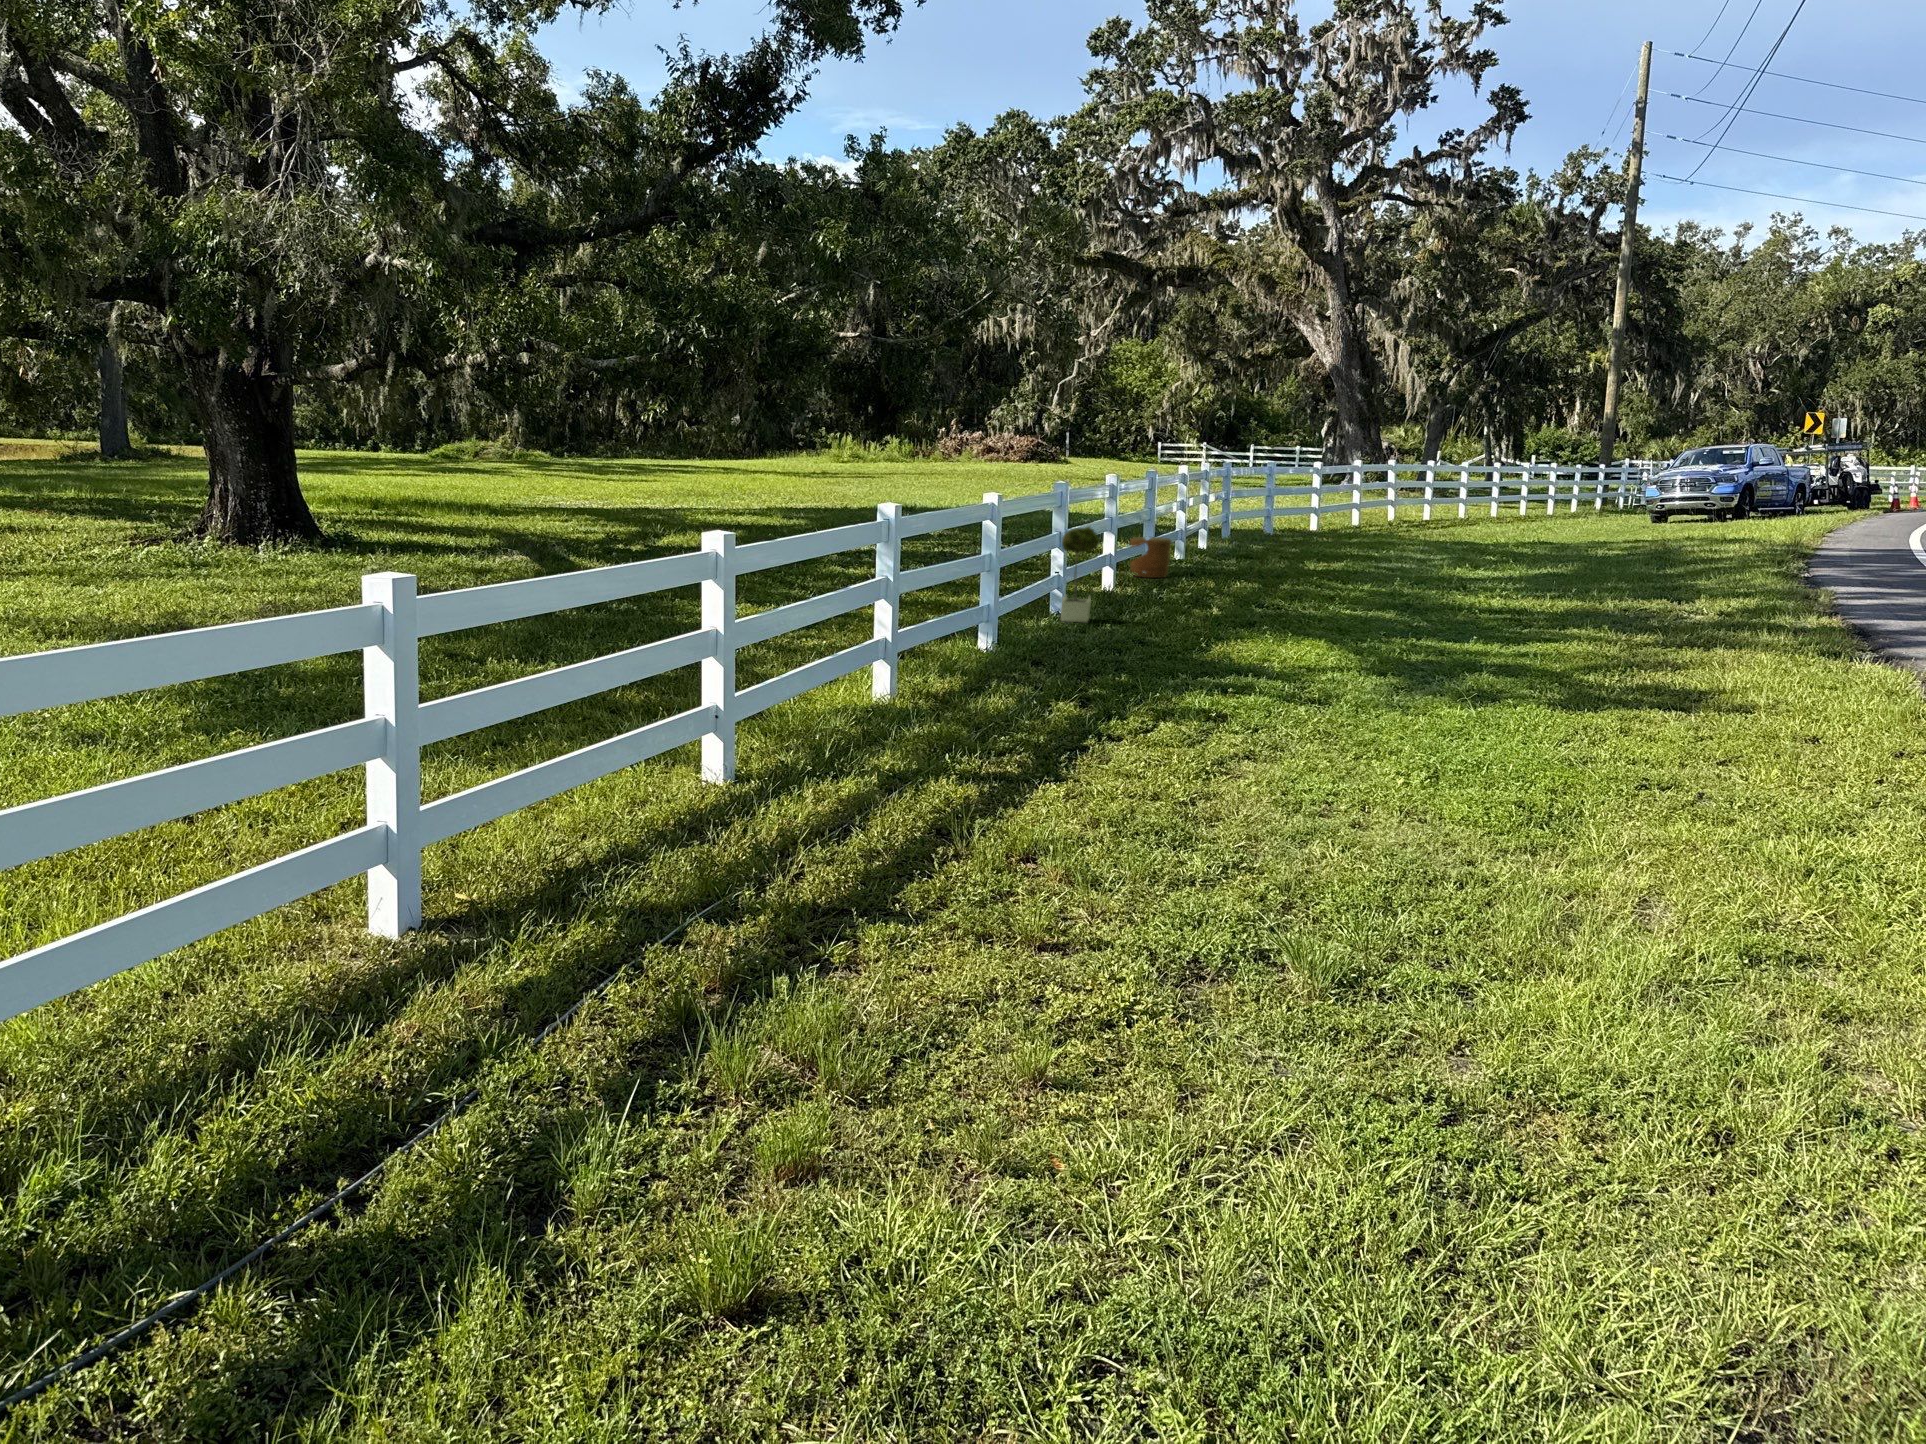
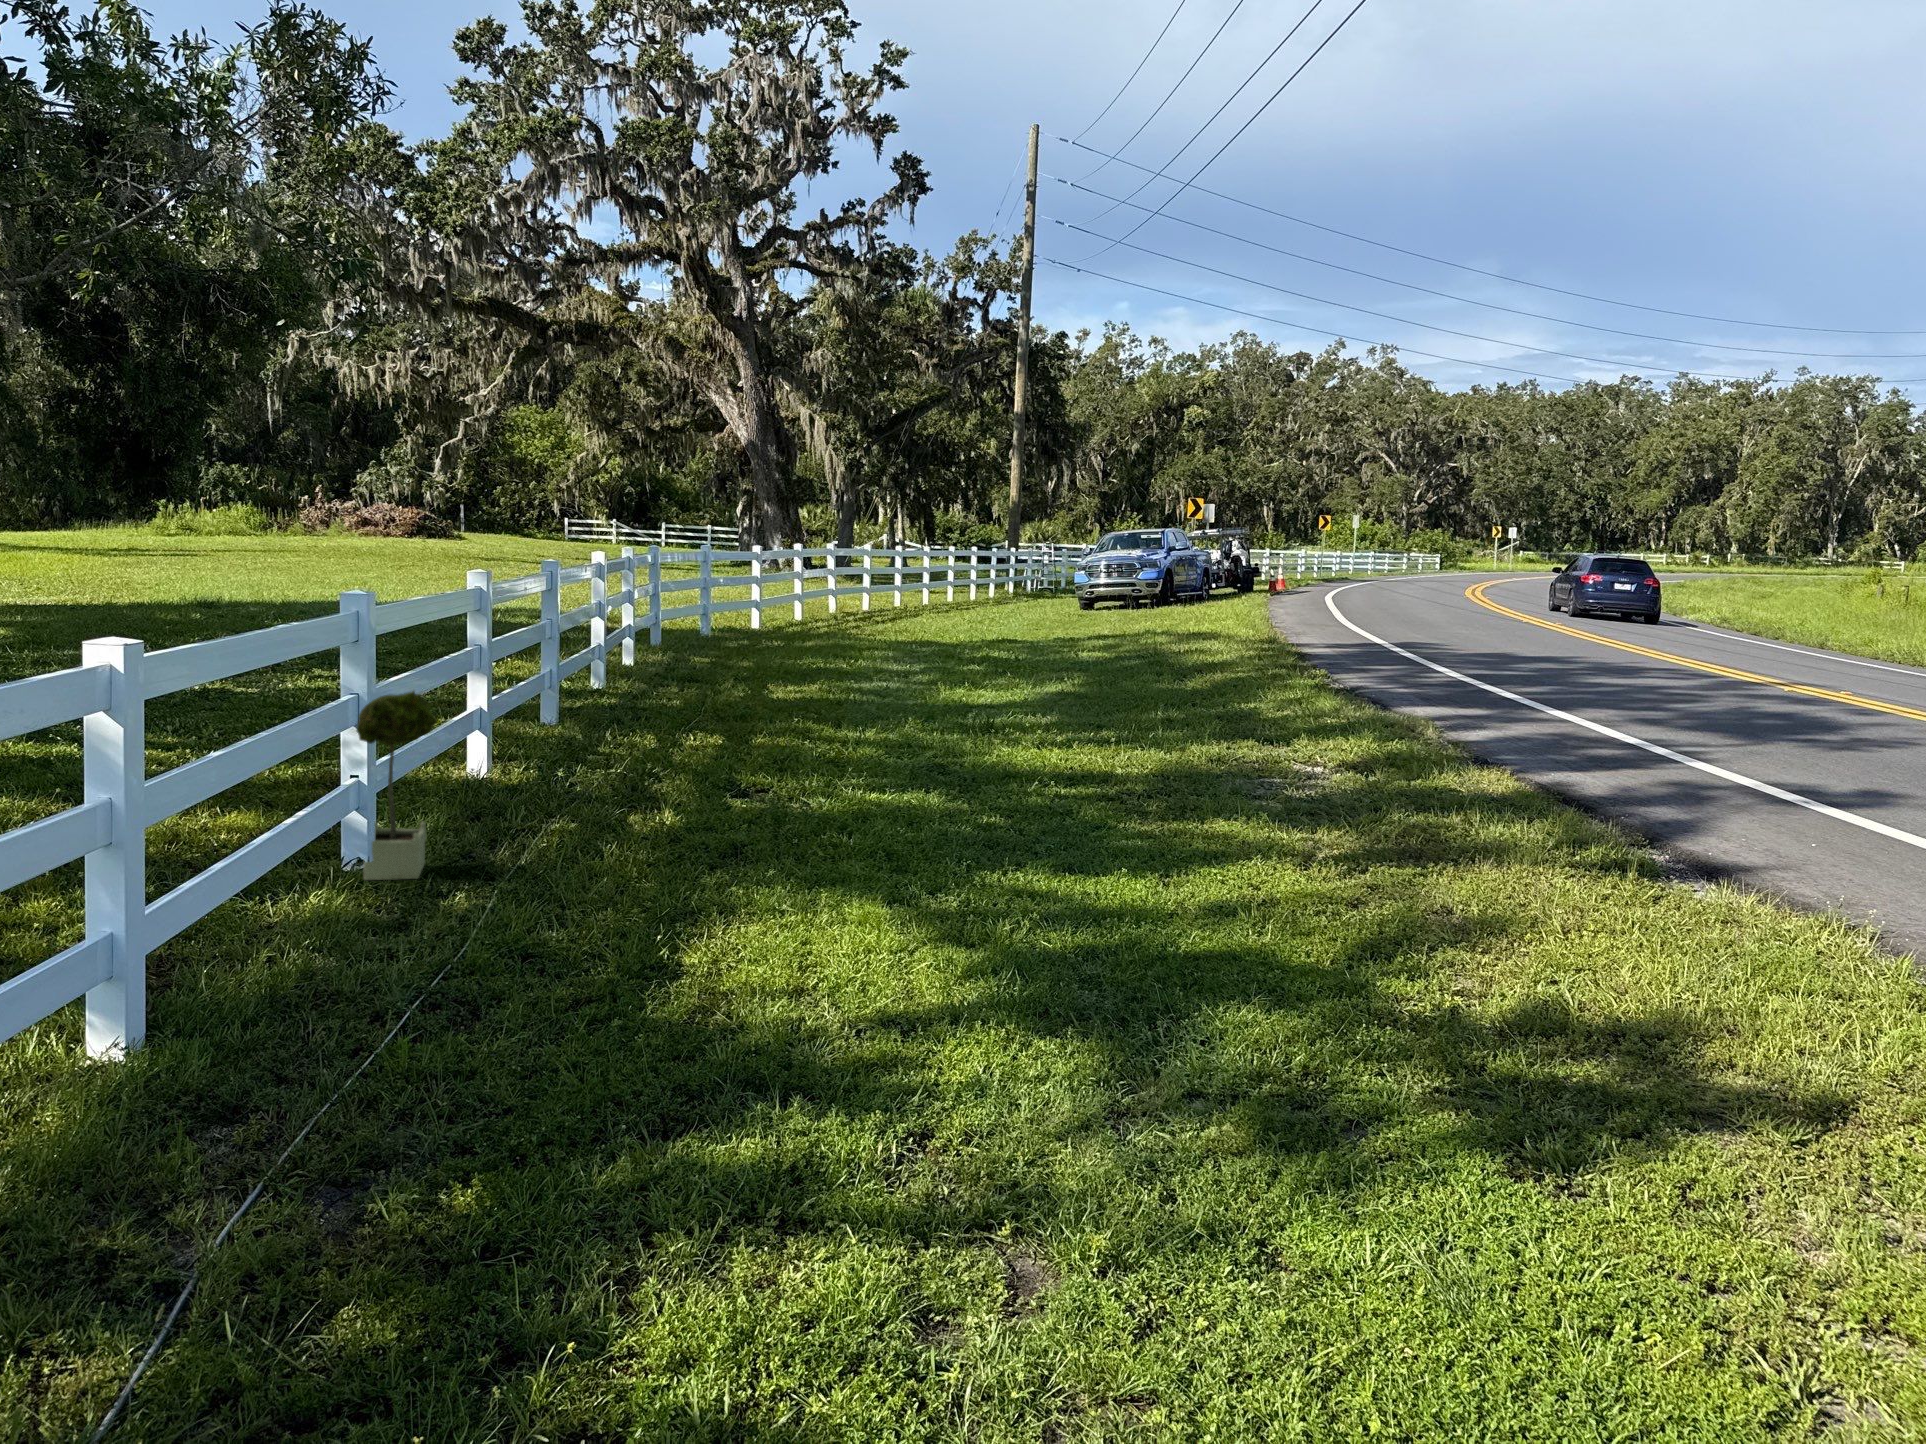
woven basket: present [1130,537,1171,578] -> none [513,672,579,739]

